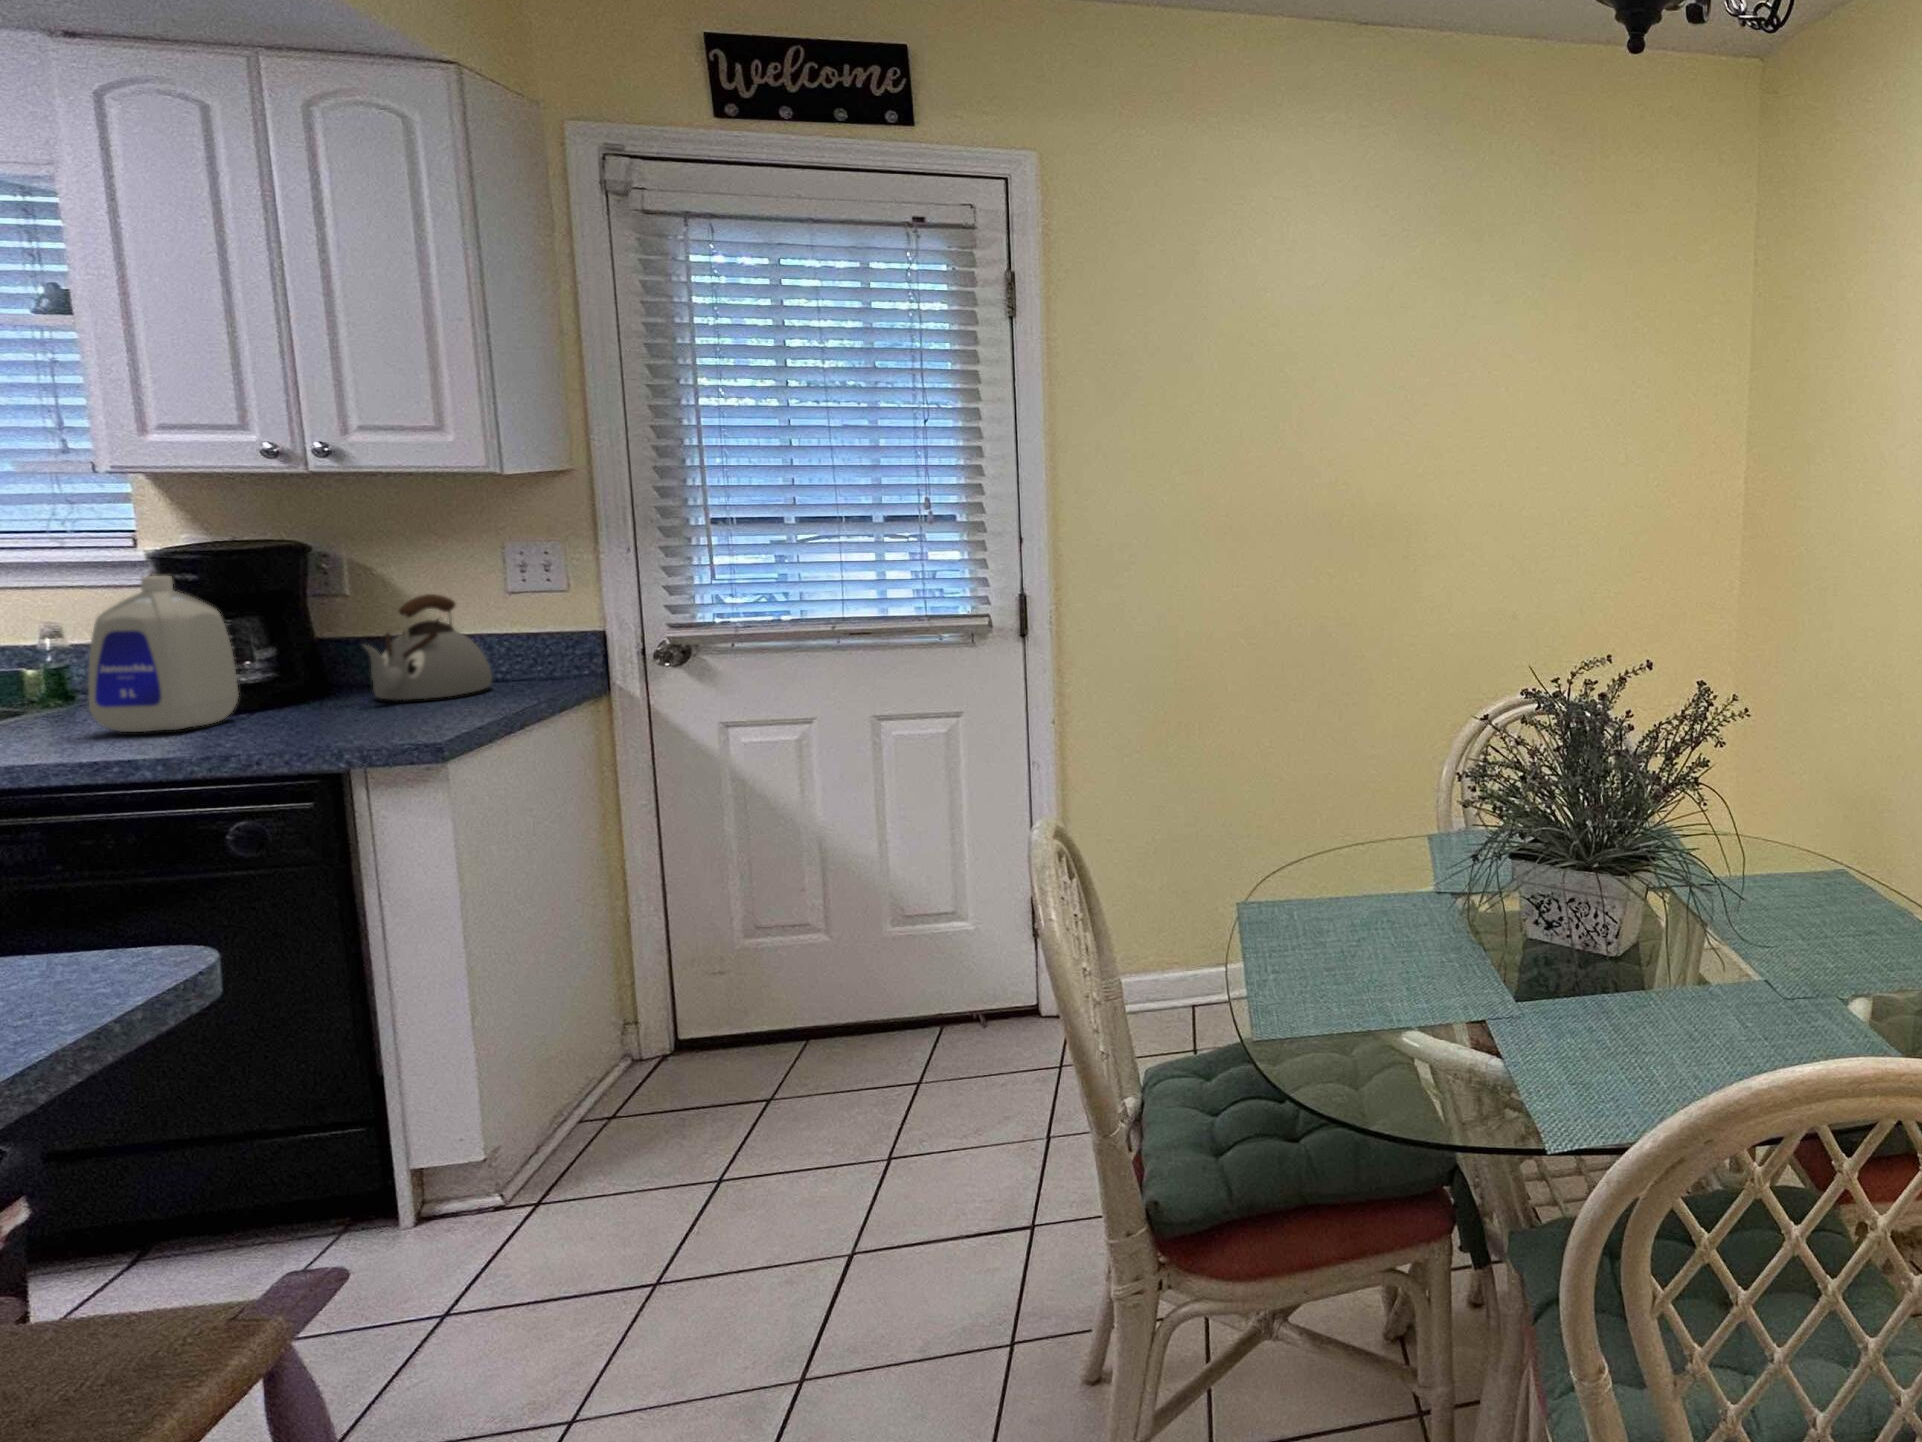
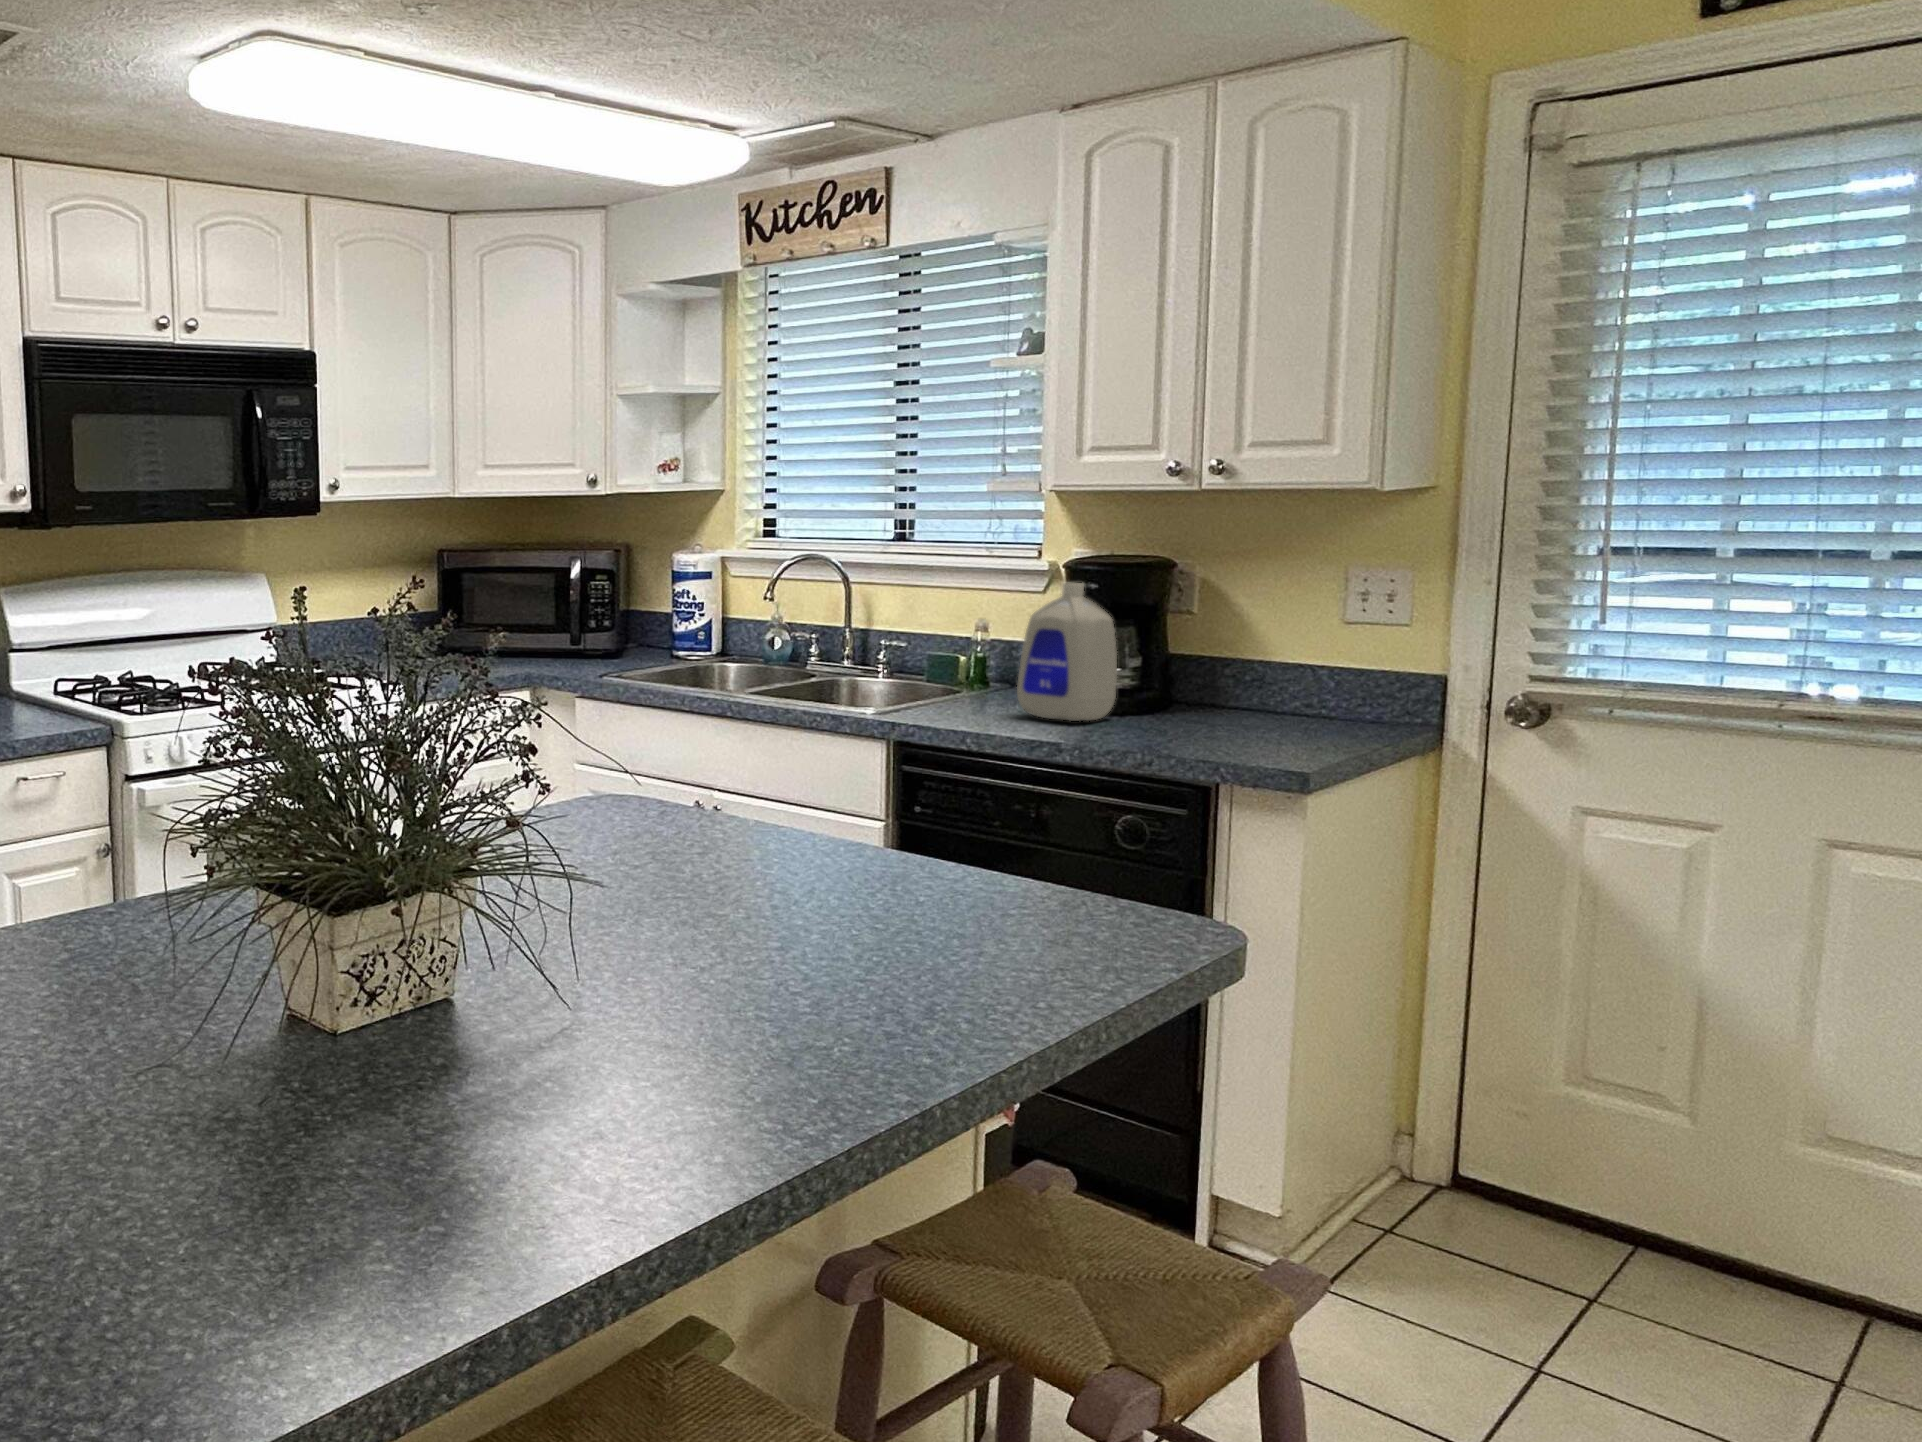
kettle: present [363,594,492,700] -> none [1216,617,1325,725]

